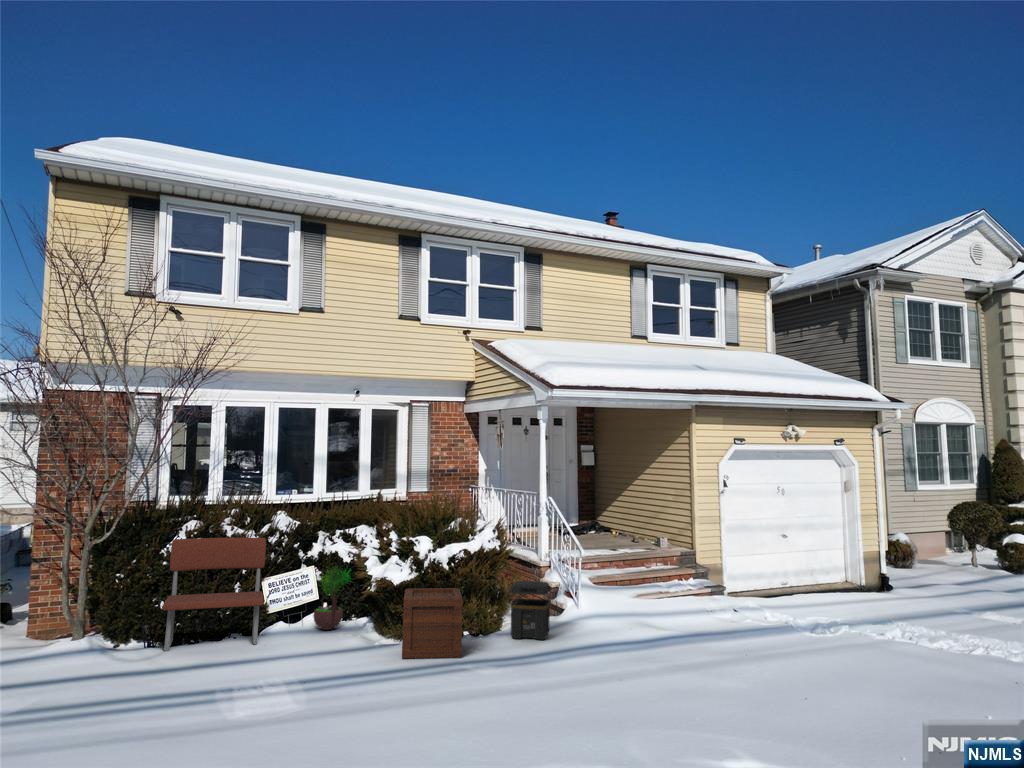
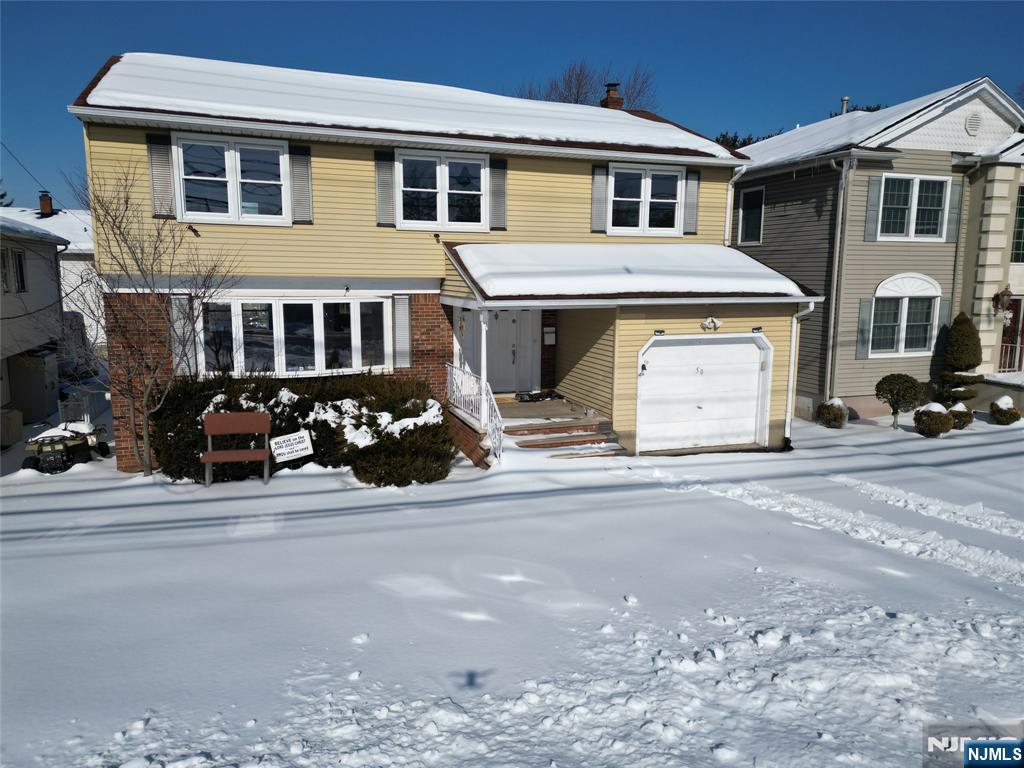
potted tree: present [313,567,350,630] -> none [308,429,335,475]
toolbox: present [510,581,551,640] -> none [443,445,475,487]
wooden crate: present [402,588,463,659] -> none [357,451,403,499]

